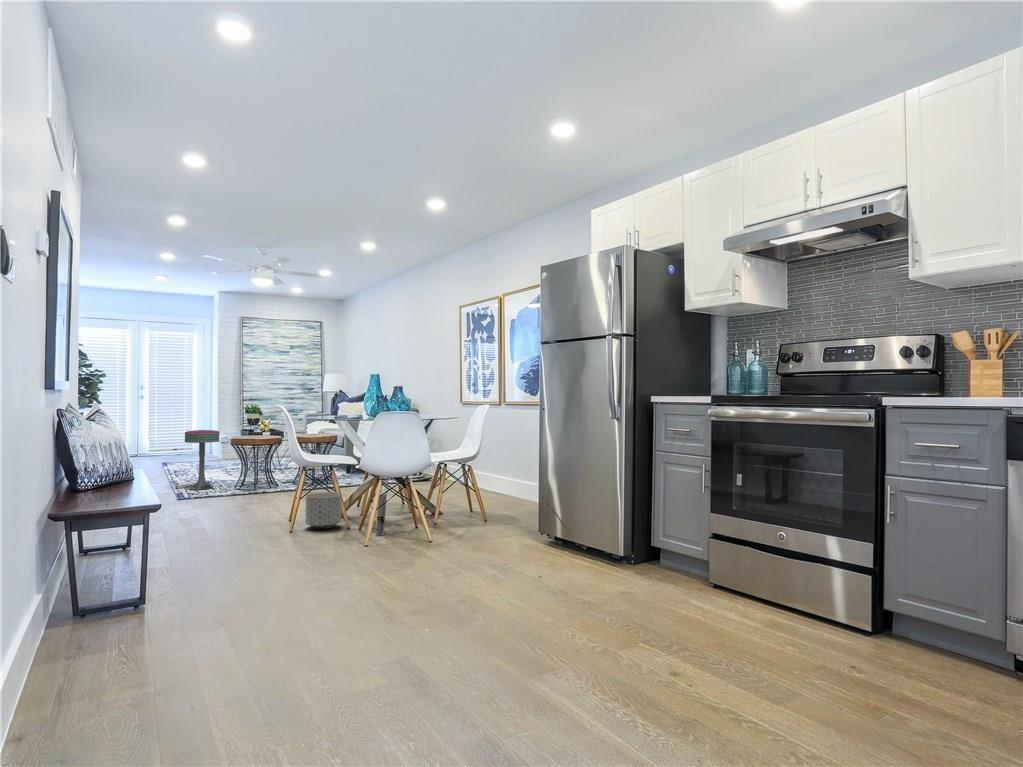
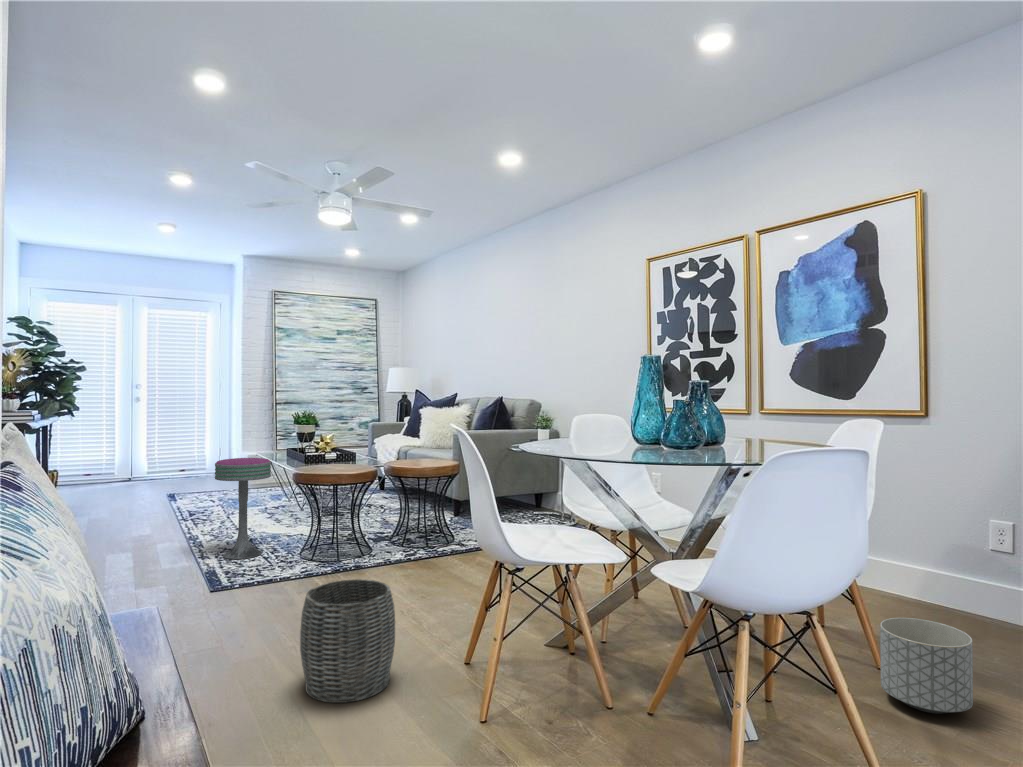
woven basket: none [209,478,256,527] -> present [300,579,395,703]
planter: present [305,492,342,529] -> present [880,618,973,714]

